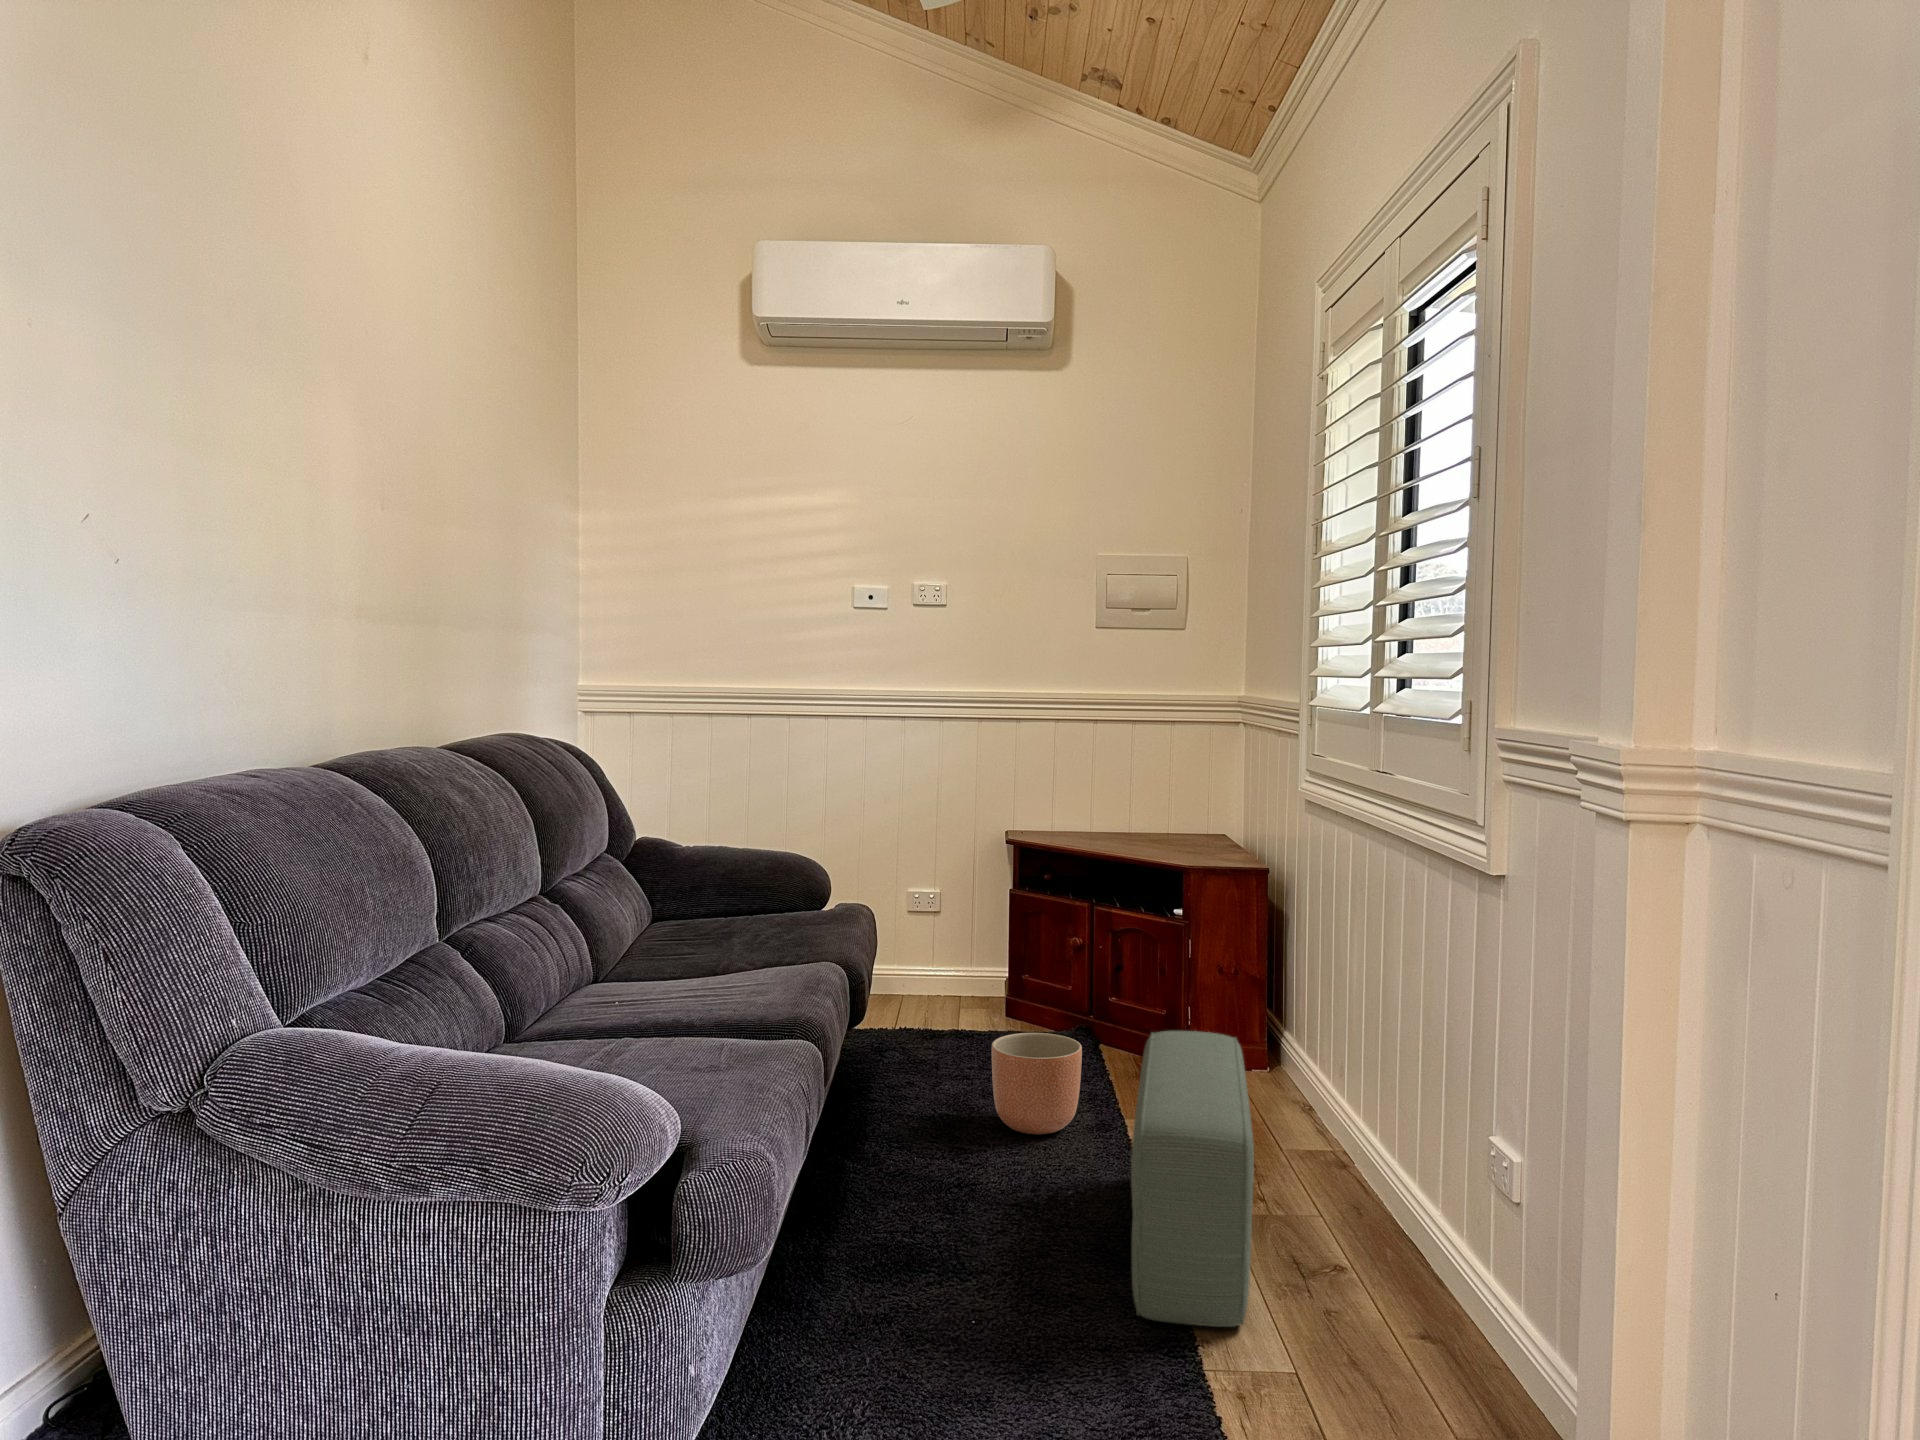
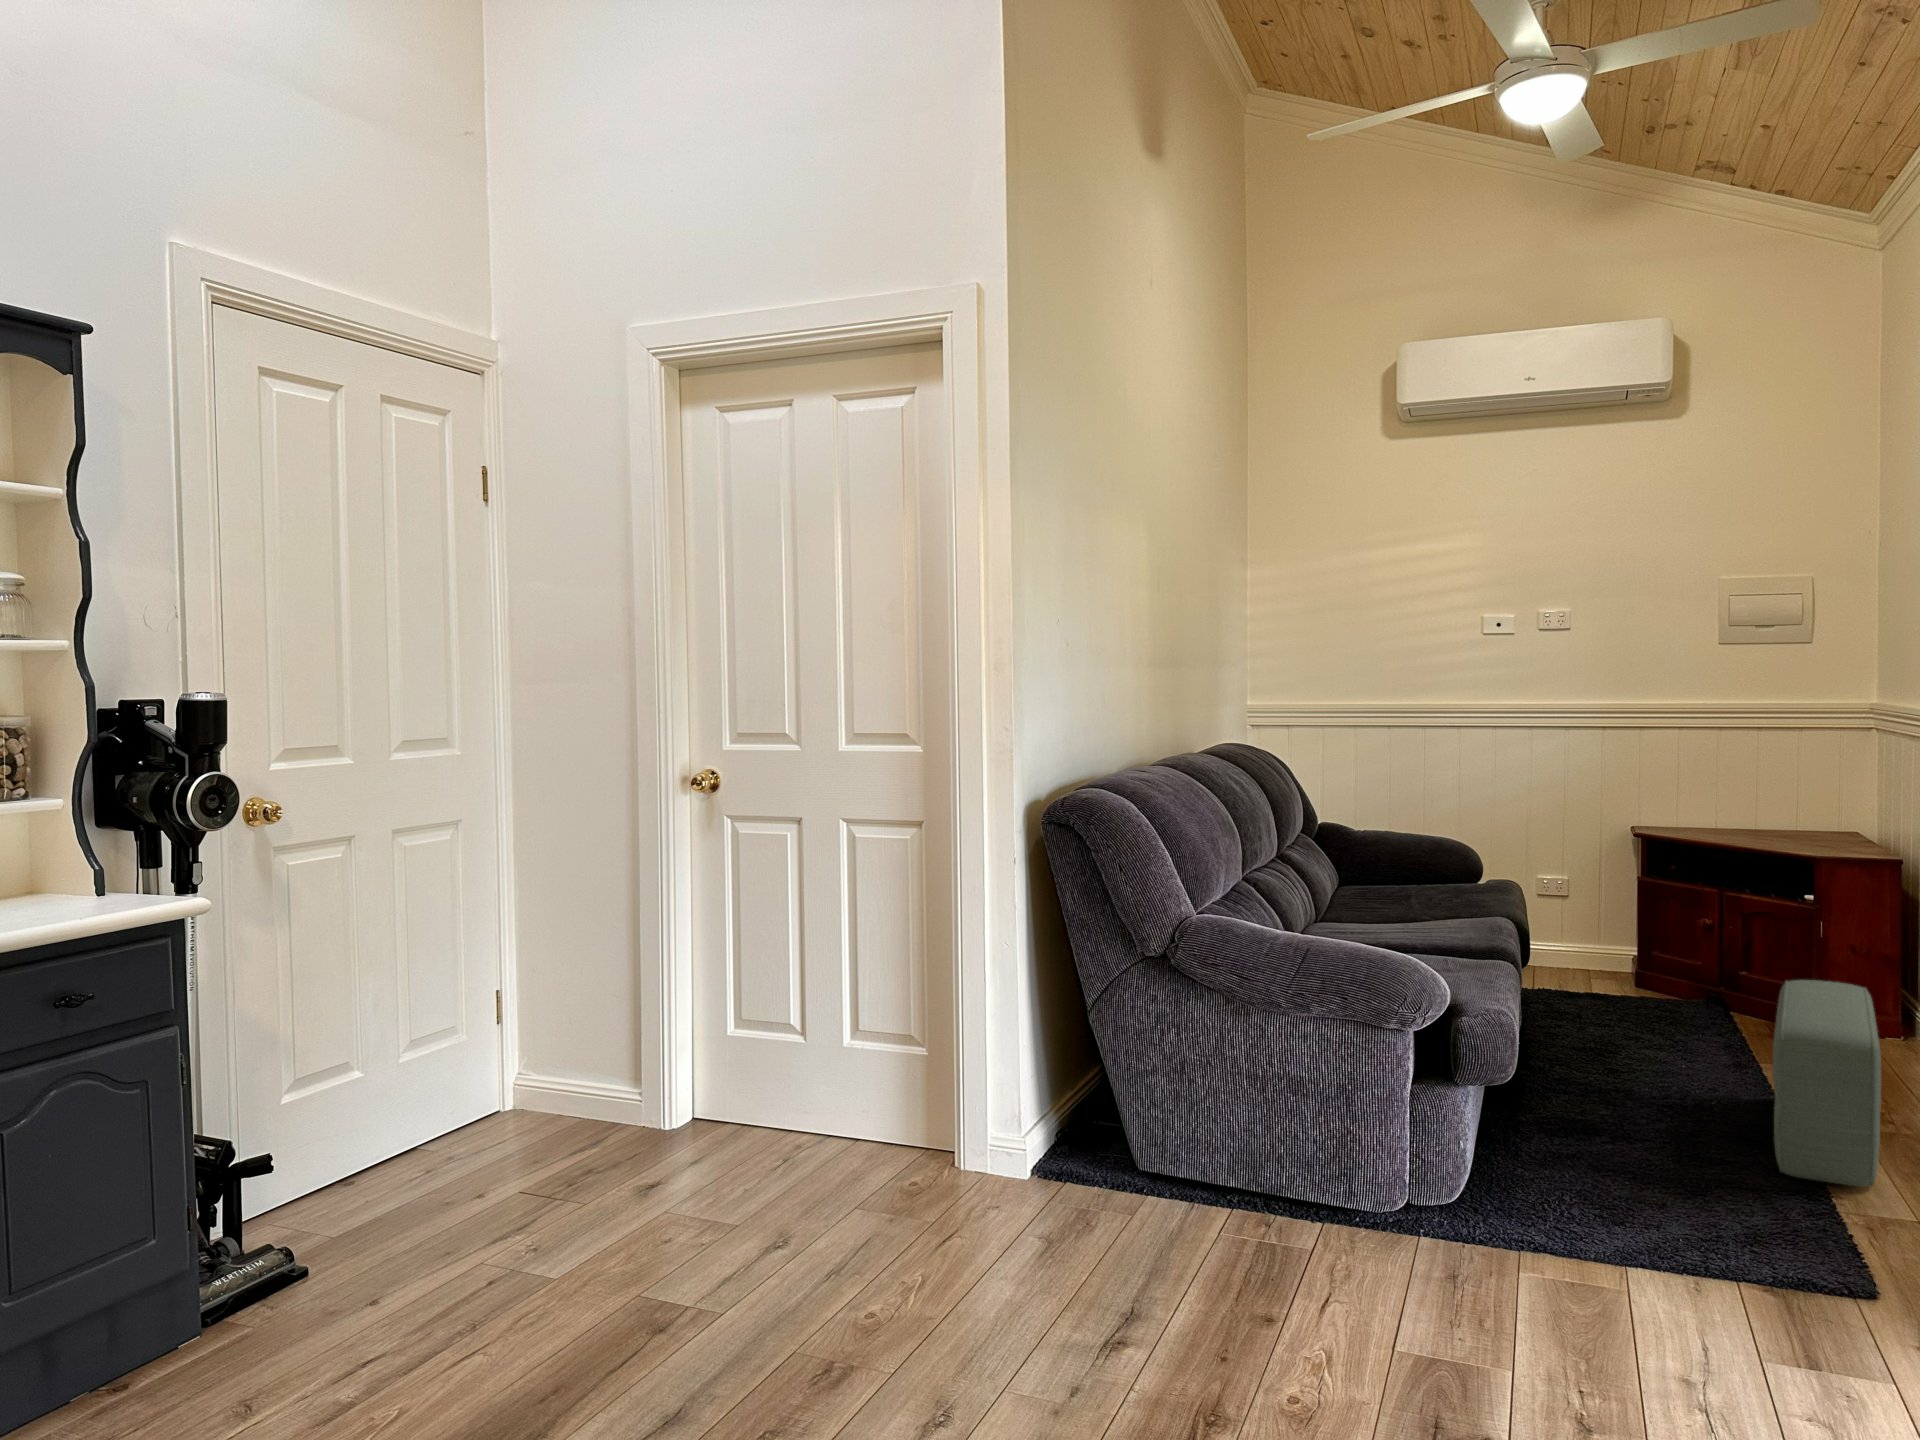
planter: present [992,1033,1082,1134] -> none [1637,986,1719,1065]

